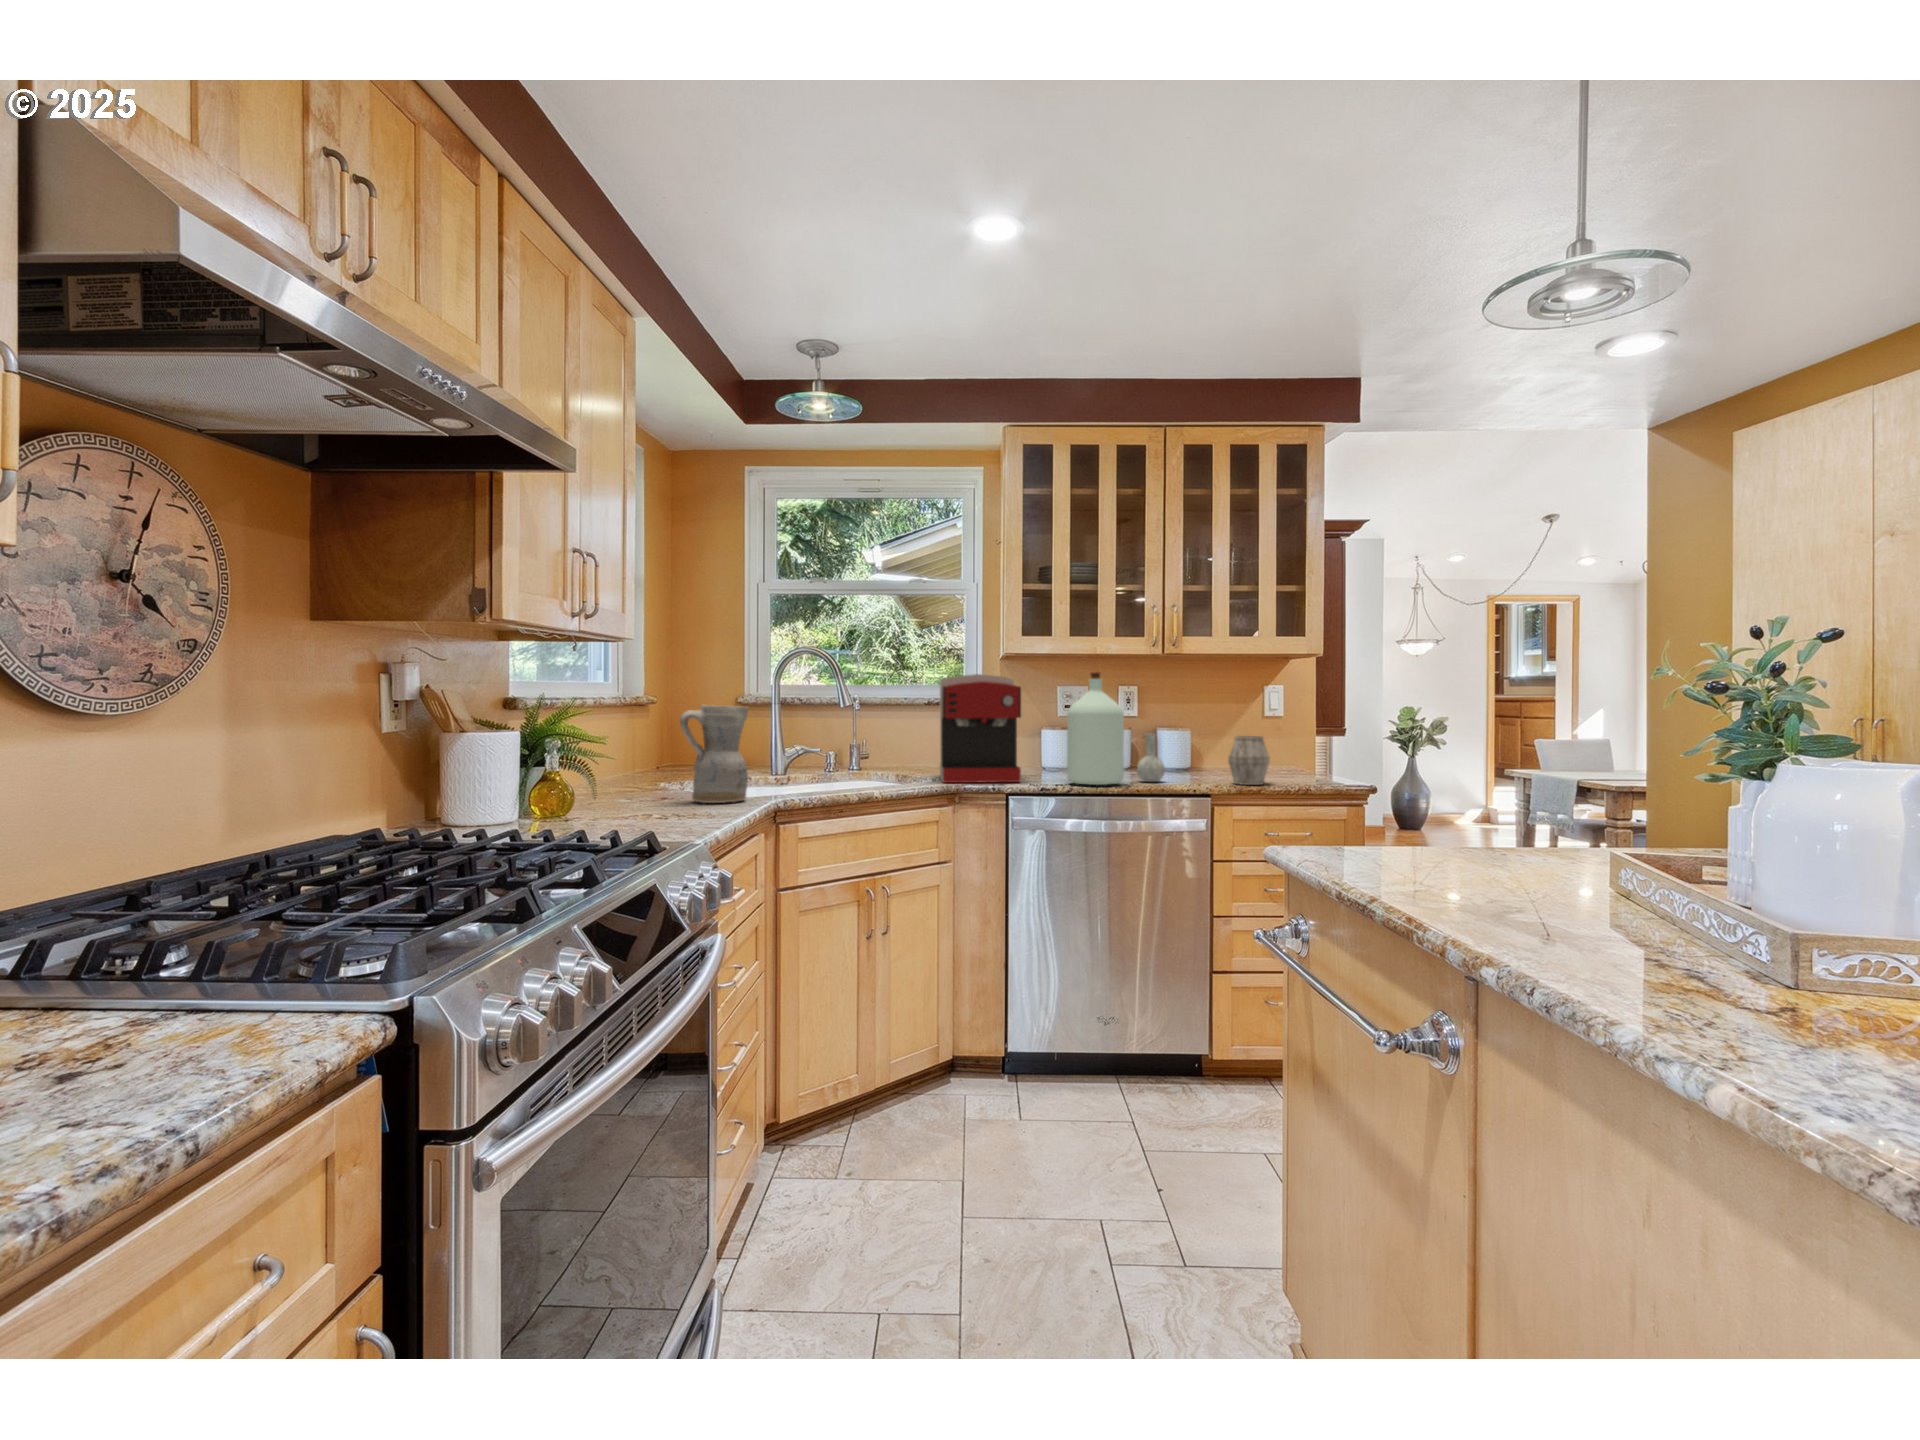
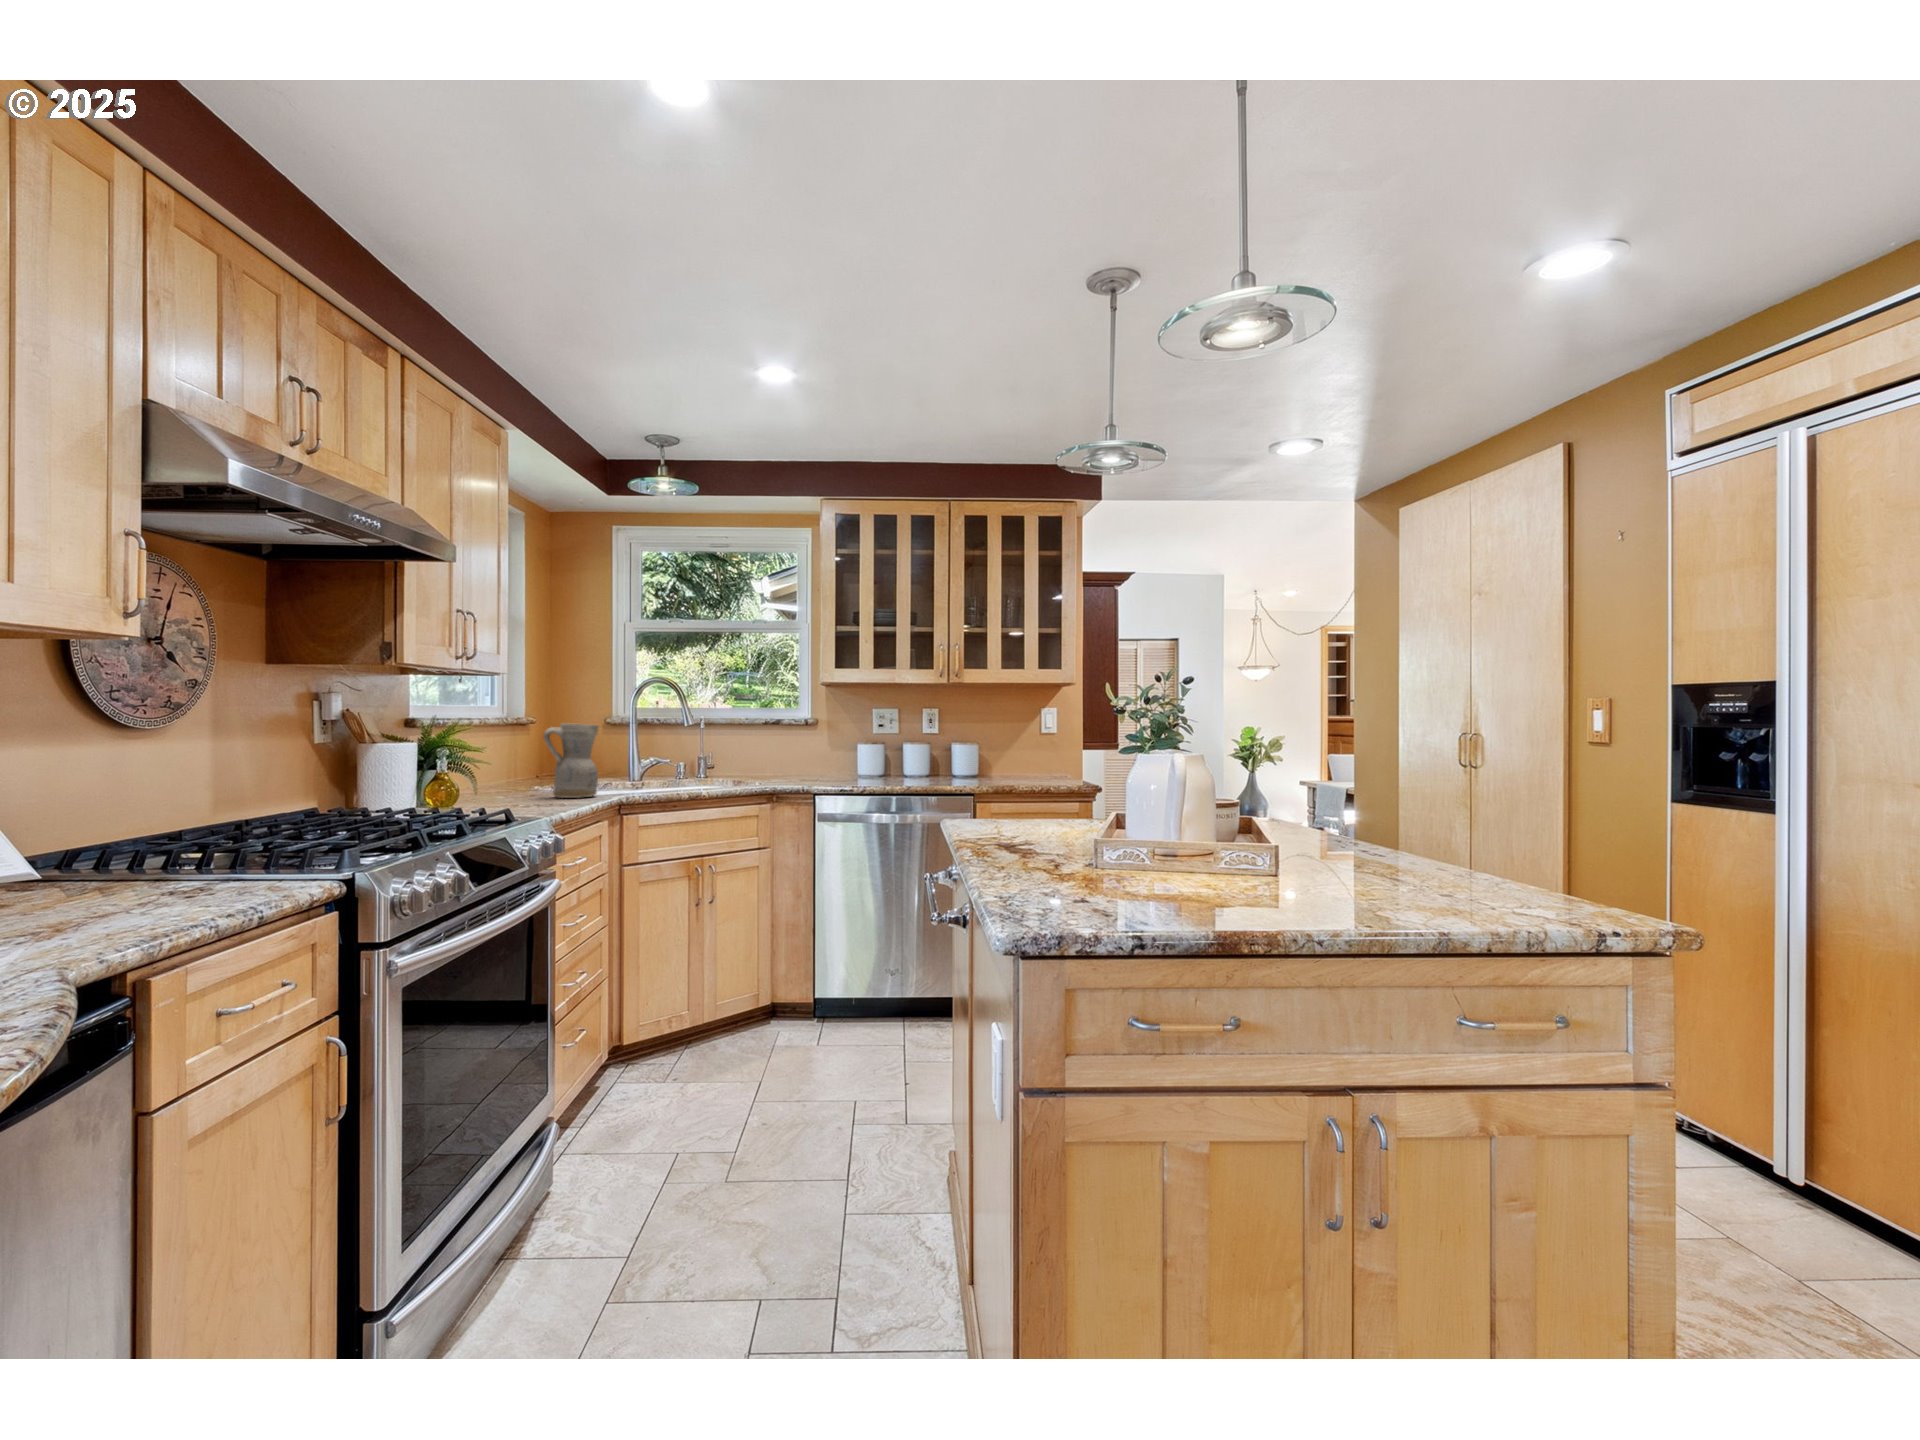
bottle: present [1067,672,1165,785] -> none [864,699,943,786]
coffee maker: present [940,674,1021,783] -> none [765,699,828,785]
mug: present [1228,736,1270,785] -> none [990,748,1022,786]

